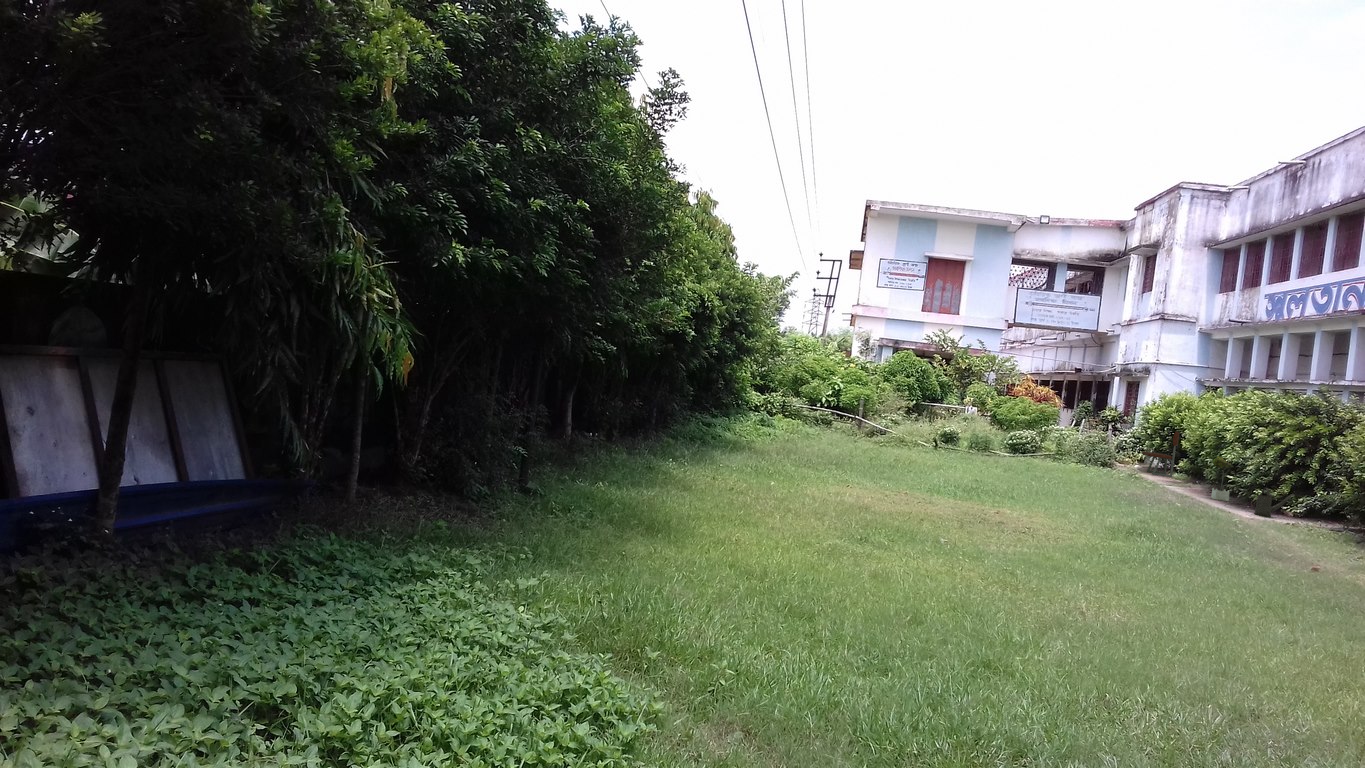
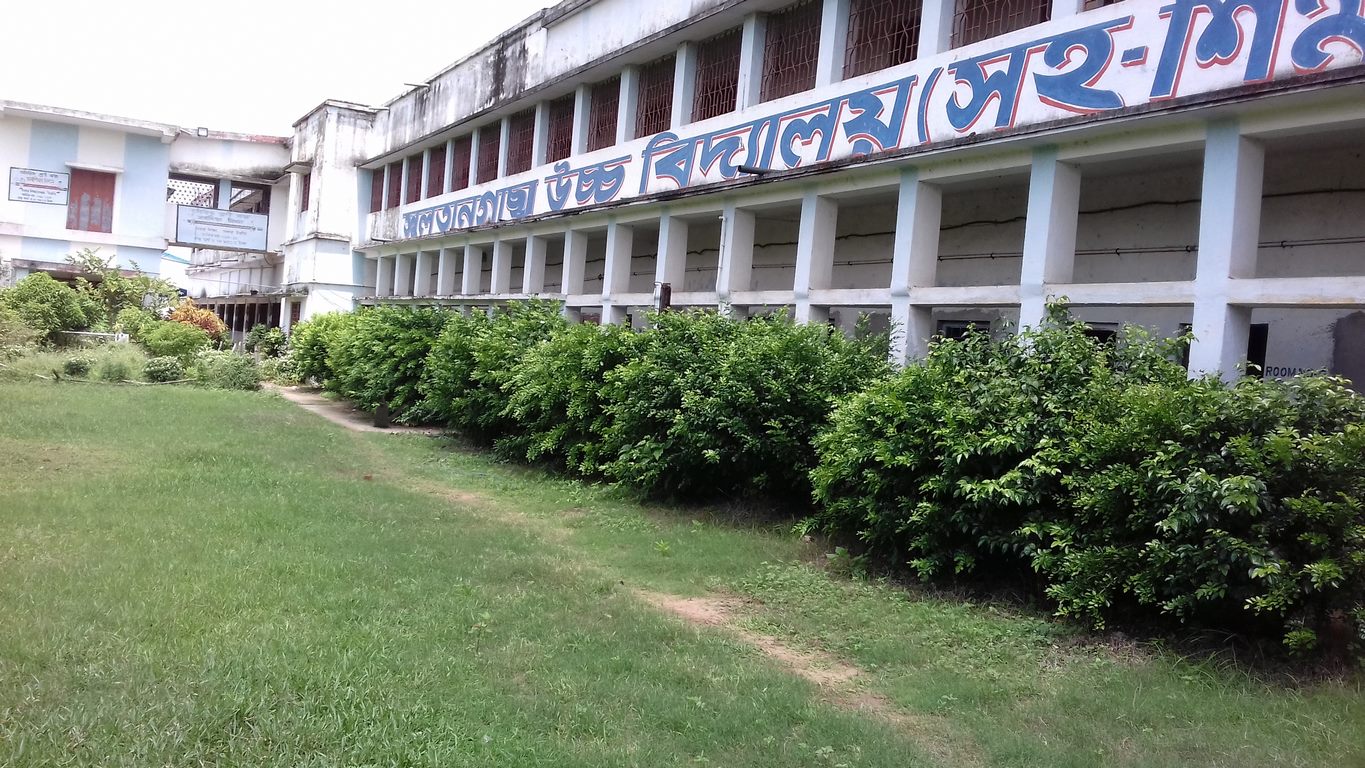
bench: present [1142,432,1179,477] -> none [296,349,330,396]
potted tree: present [1211,456,1234,501] -> none [343,370,363,416]

